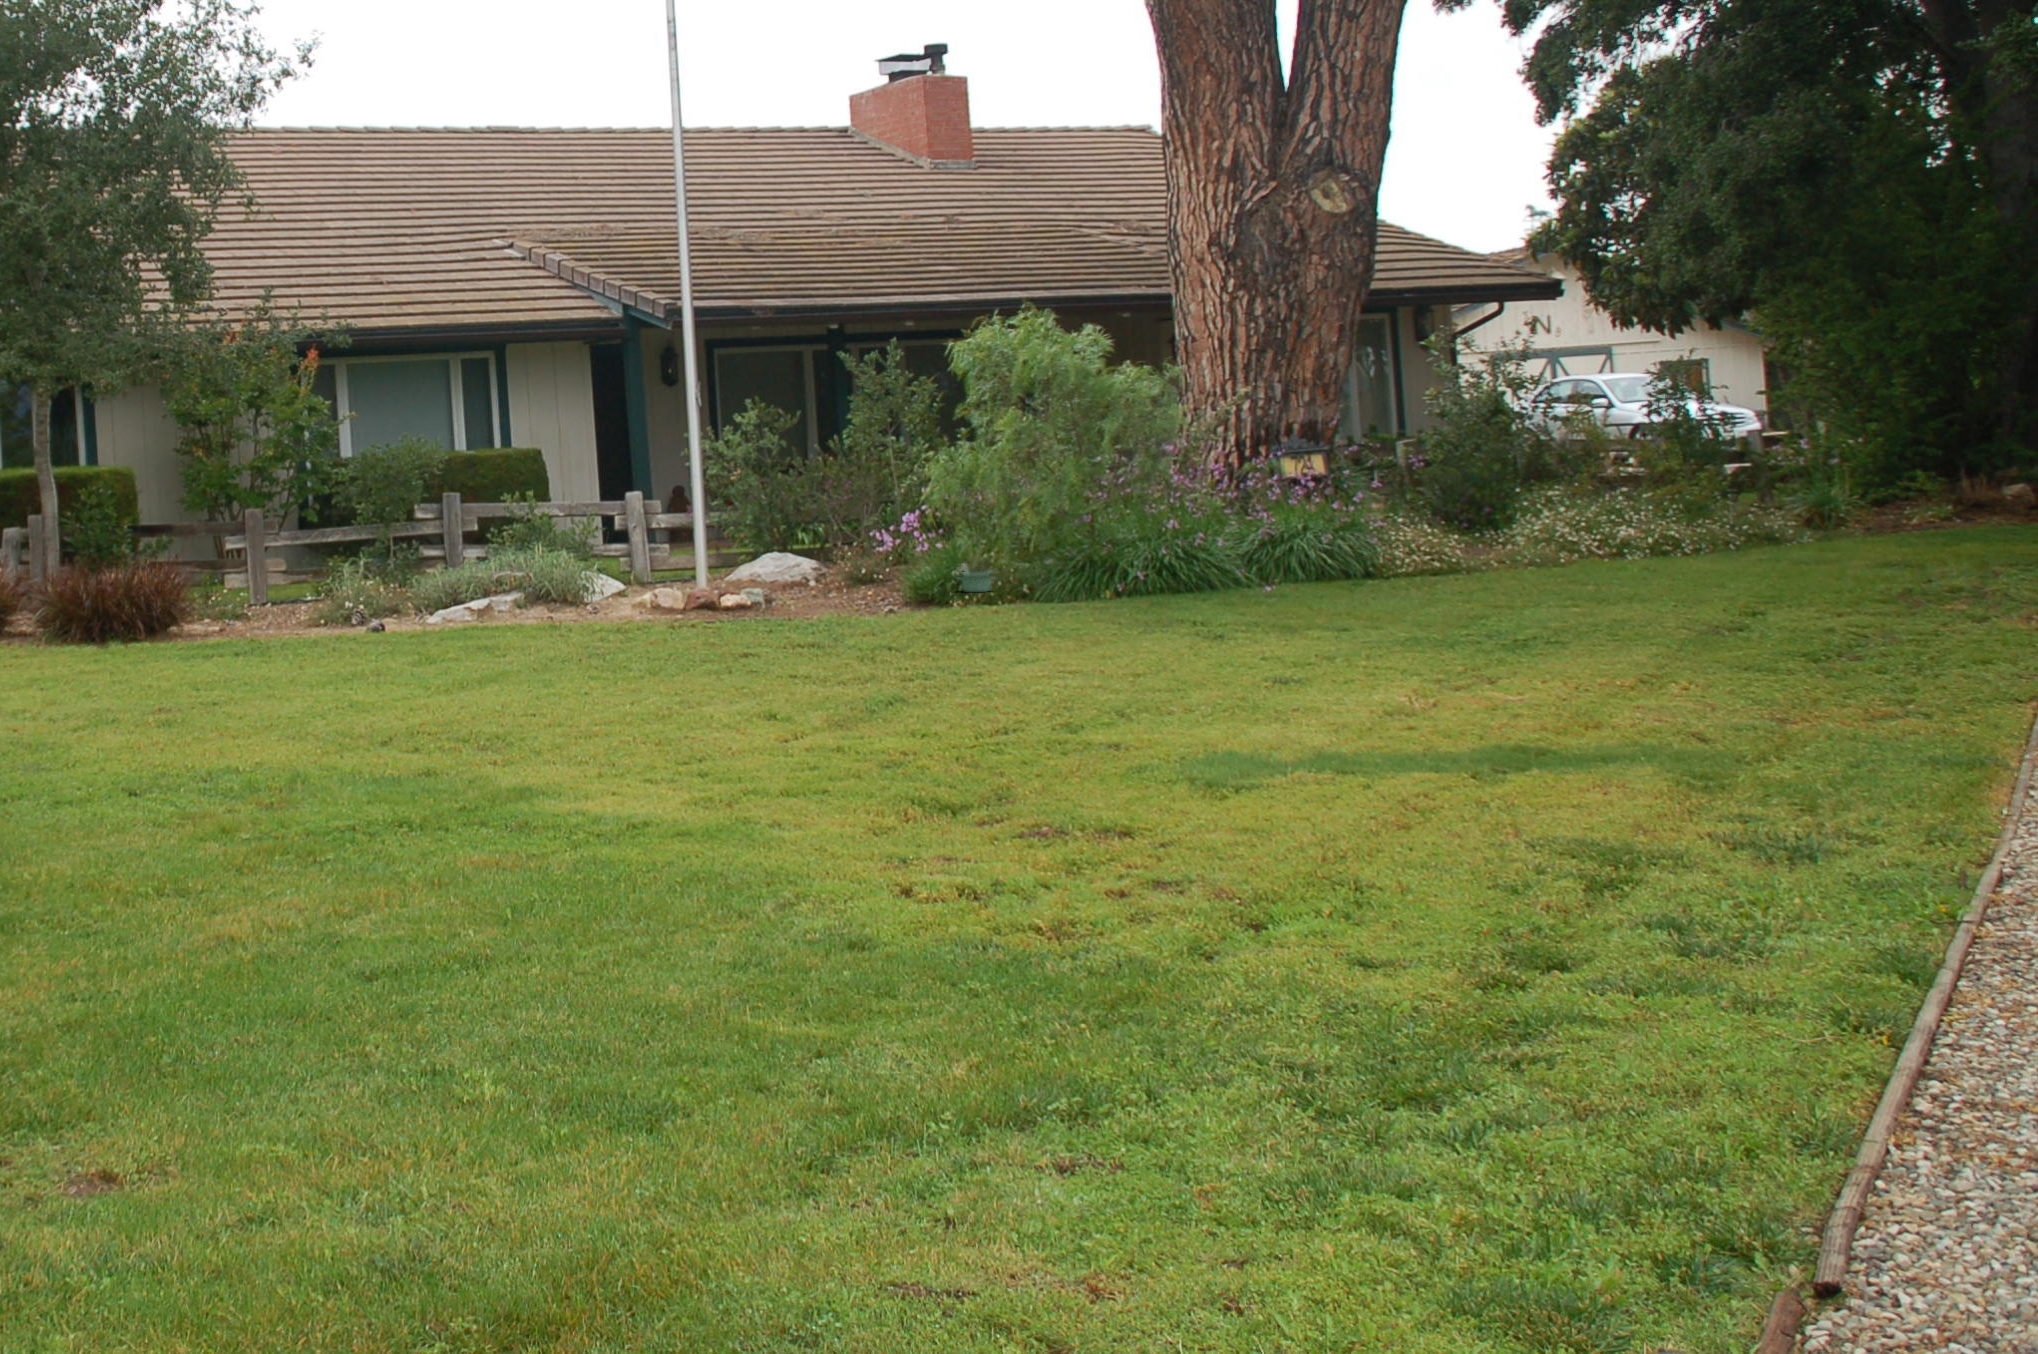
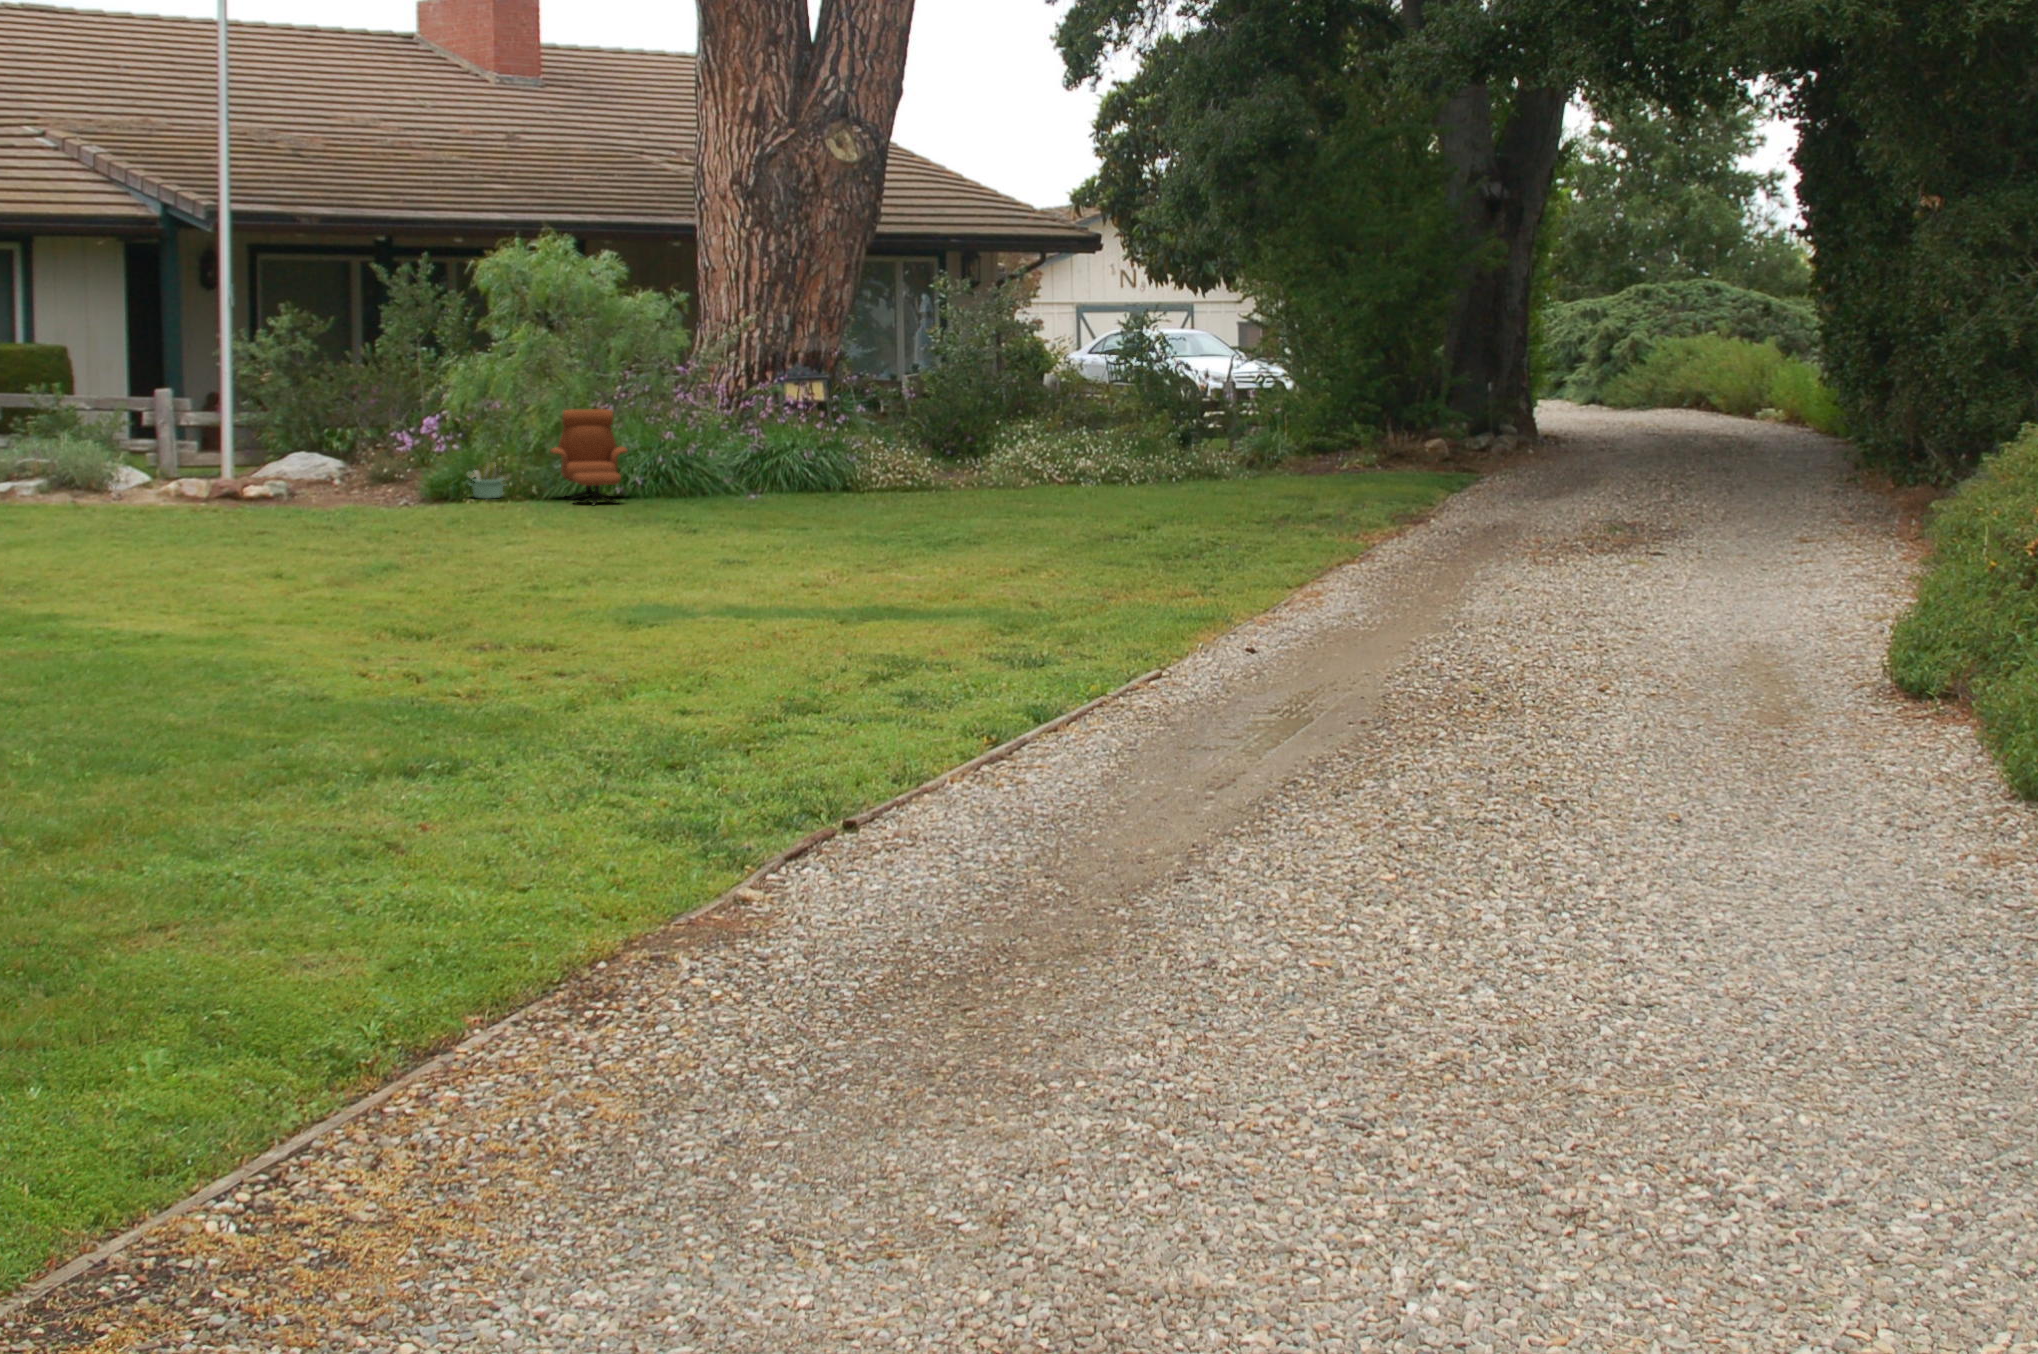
lounge chair: none [1038,497,1118,596] -> present [550,409,628,505]

